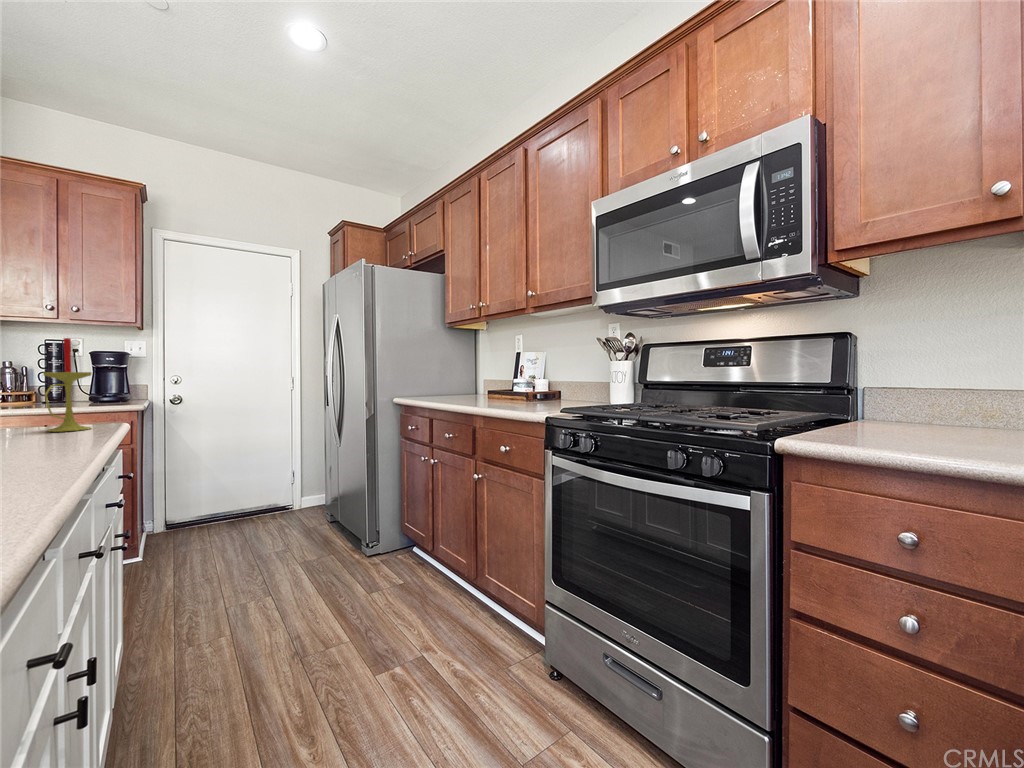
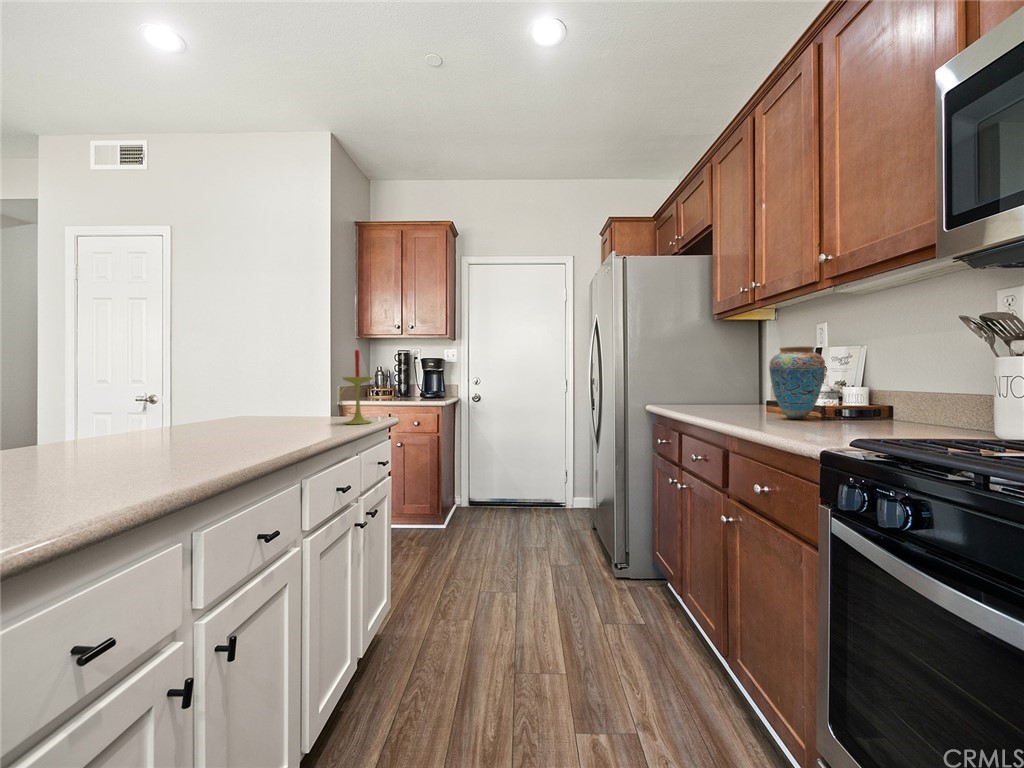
vase: none [498,352,531,403] -> present [769,346,825,419]

